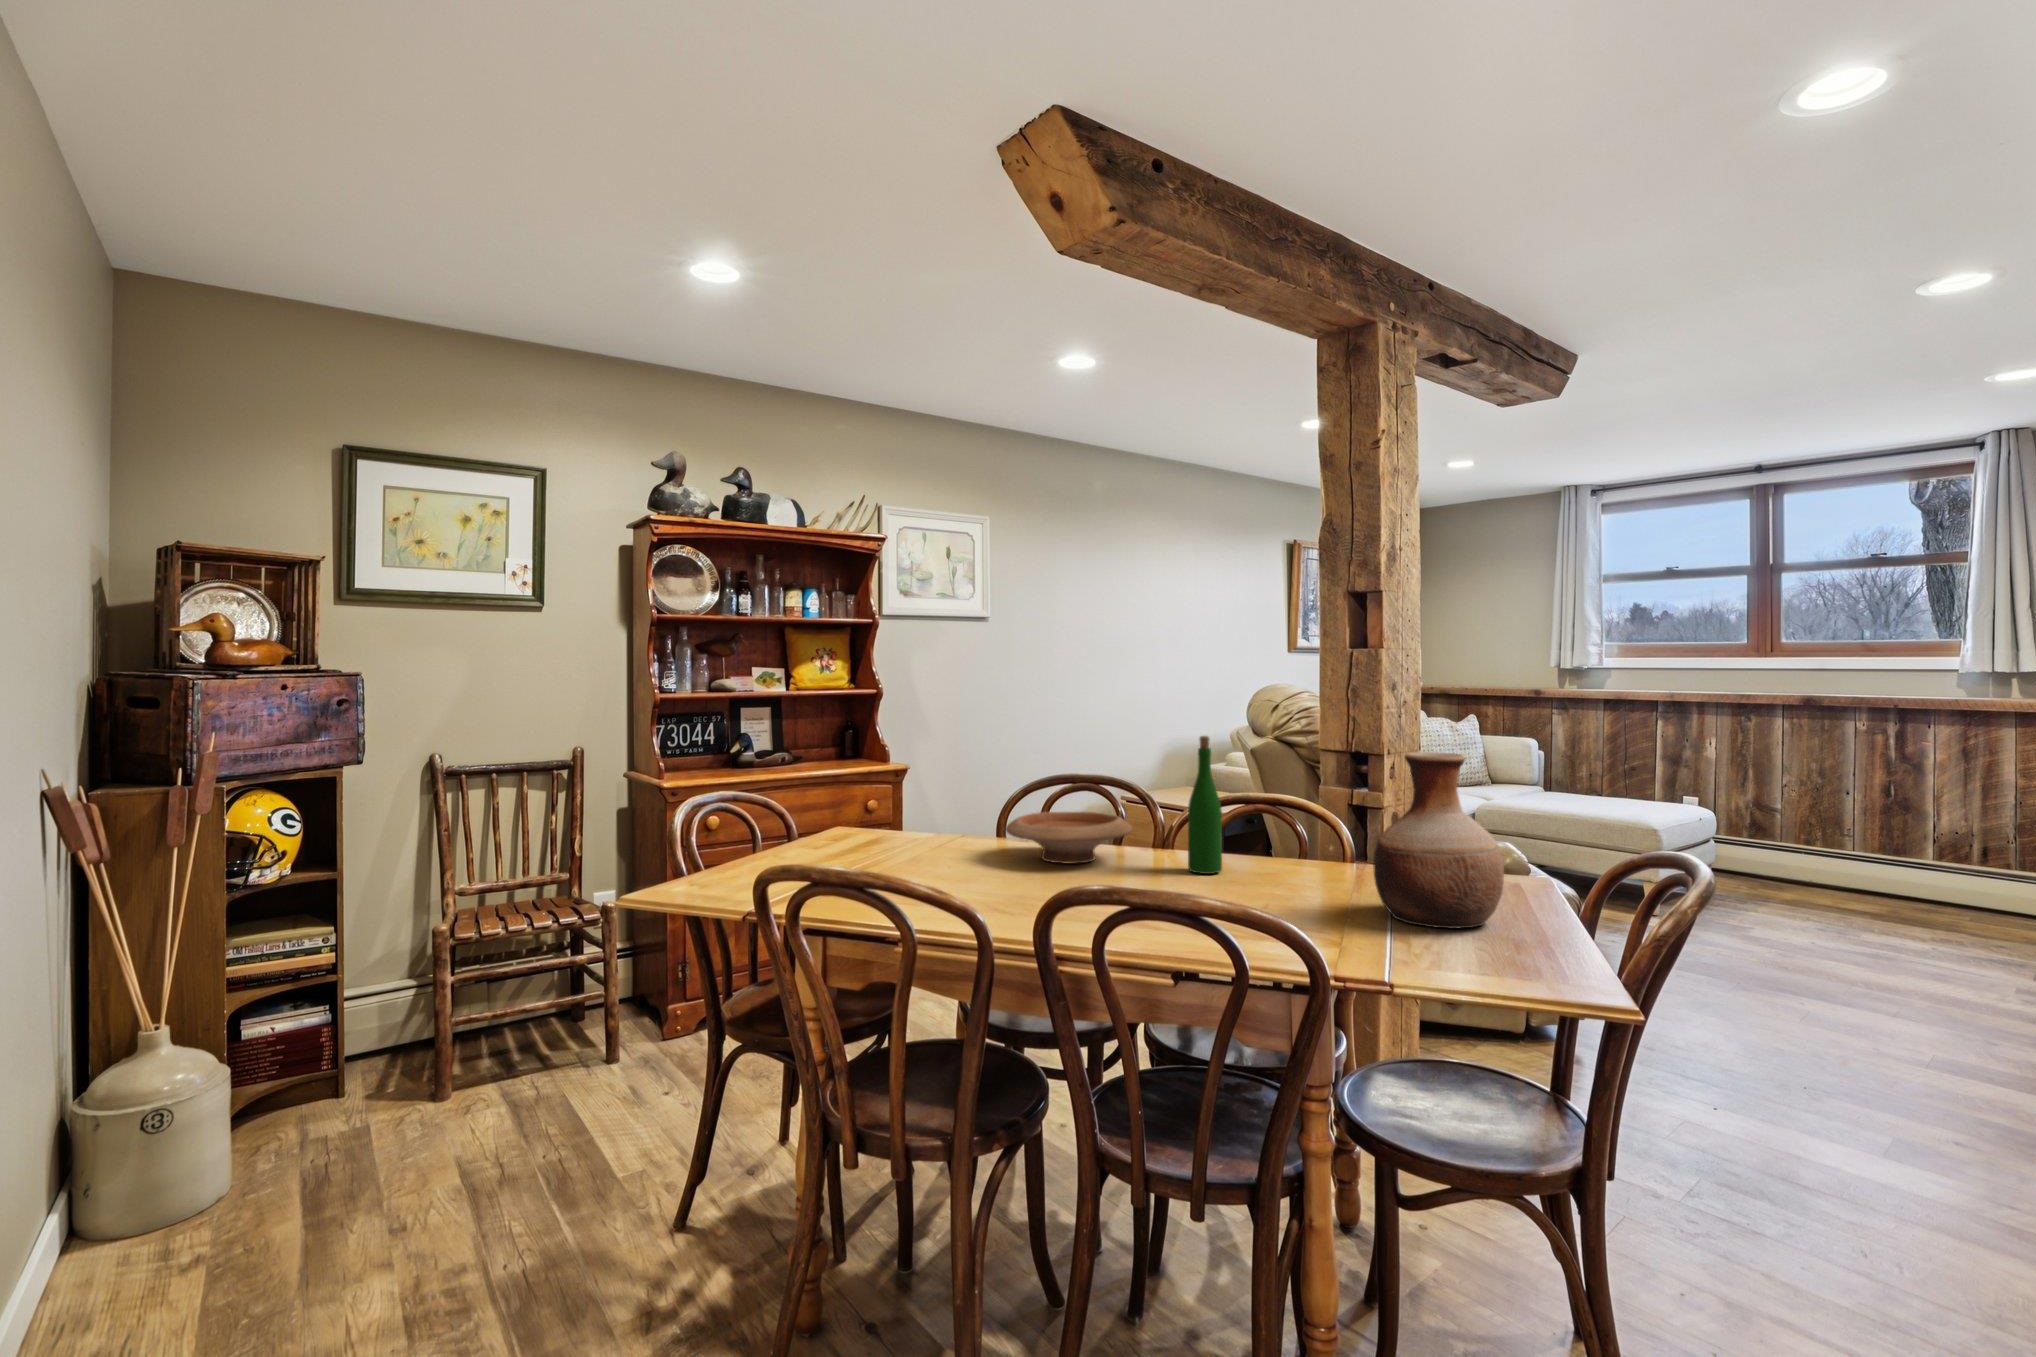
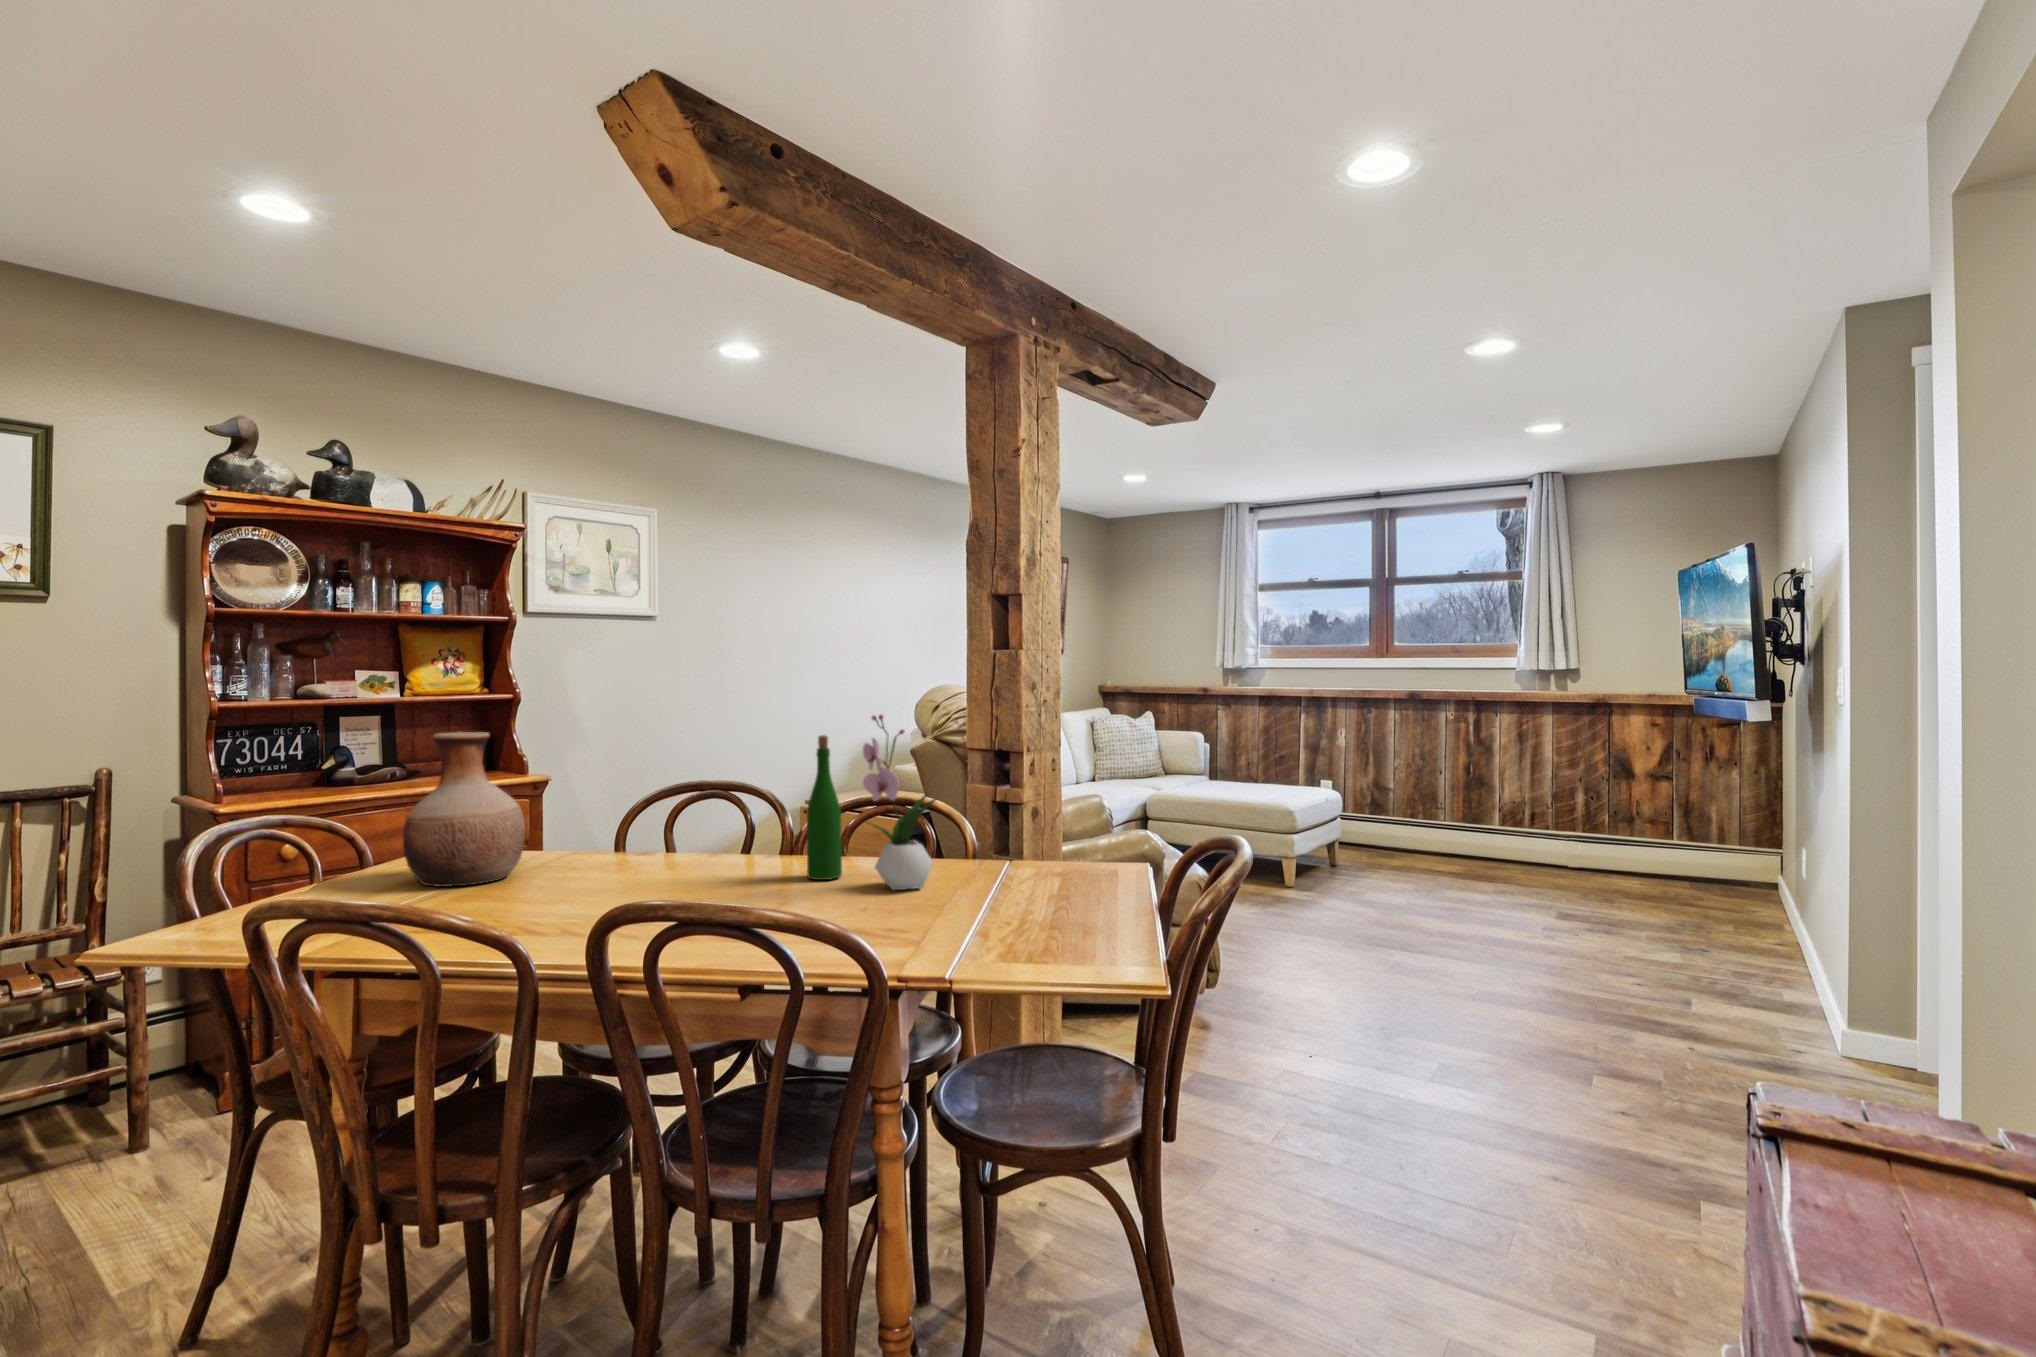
flower arrangement: none [1247,717,1324,888] -> present [863,715,936,890]
vase: present [1374,752,1504,928] -> present [403,732,525,887]
wooden bowl: present [1006,812,1132,864] -> none [606,821,752,877]

